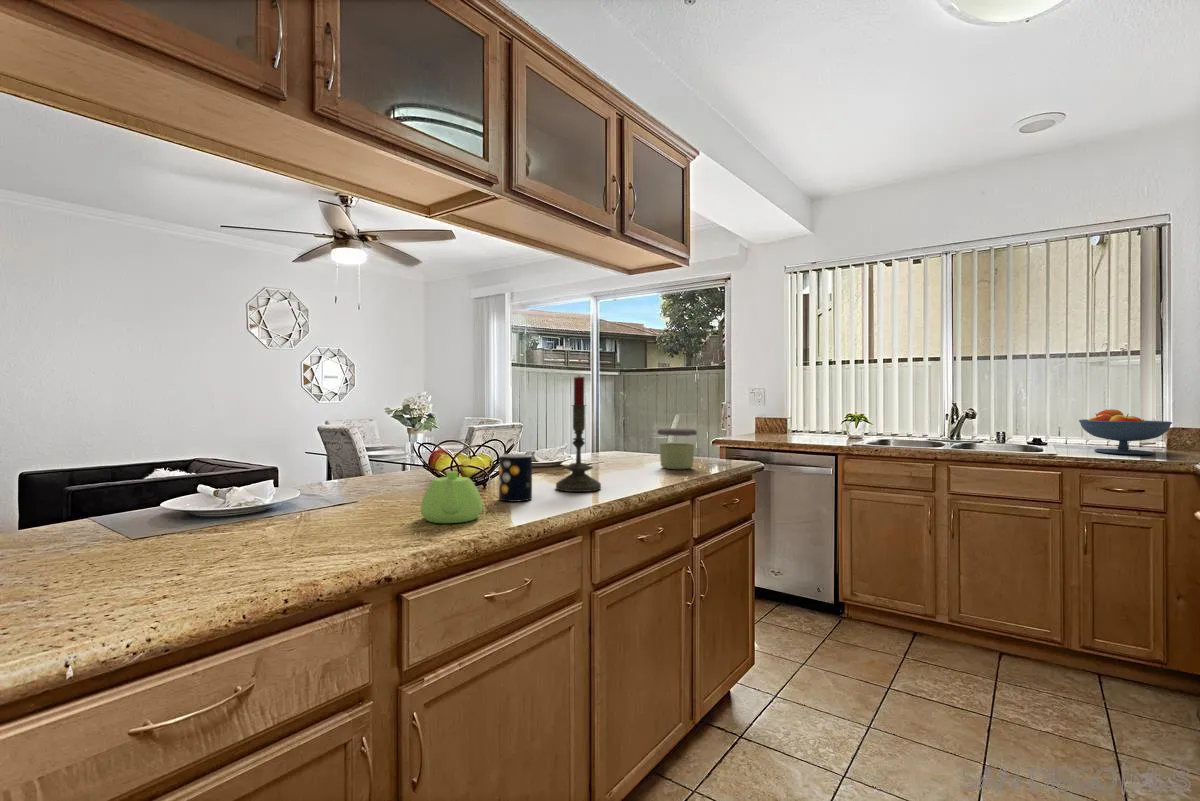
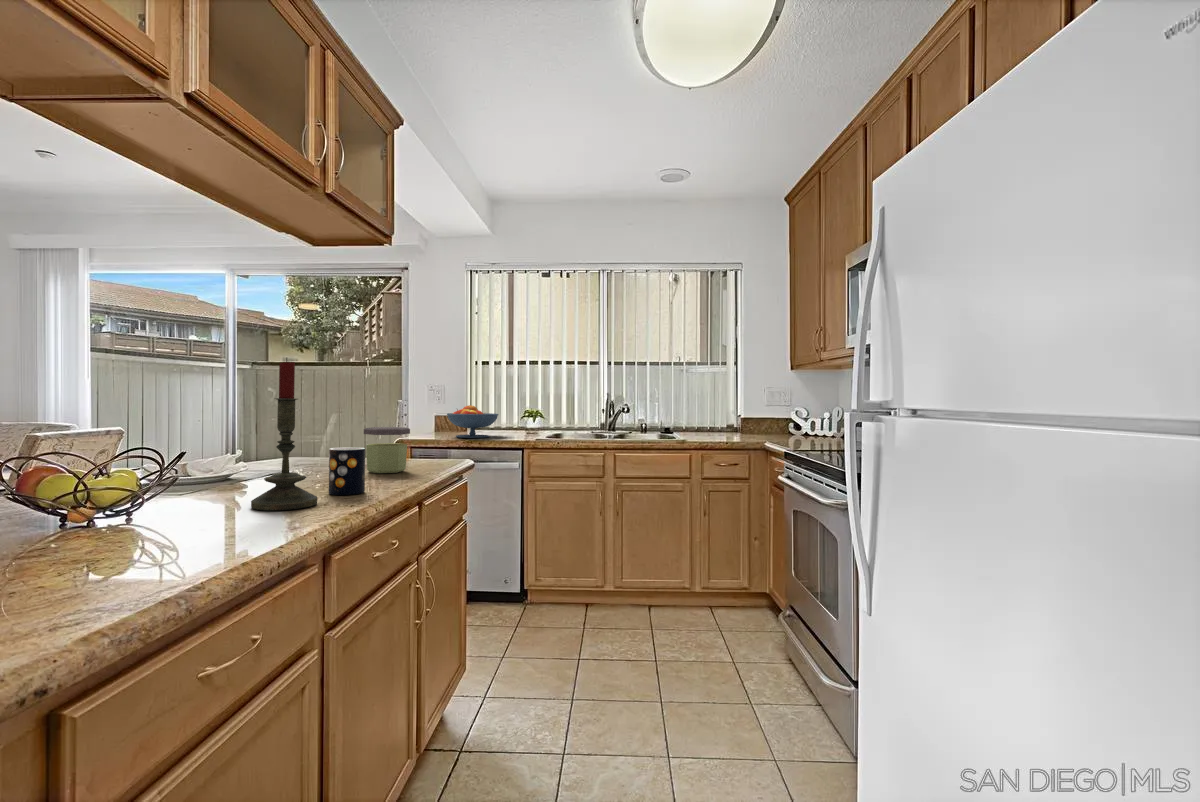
fruit bowl: present [1079,409,1172,455] -> present [447,405,498,438]
mug: present [499,454,532,502] -> present [329,447,365,495]
teapot: present [420,471,483,523] -> none [46,496,170,581]

